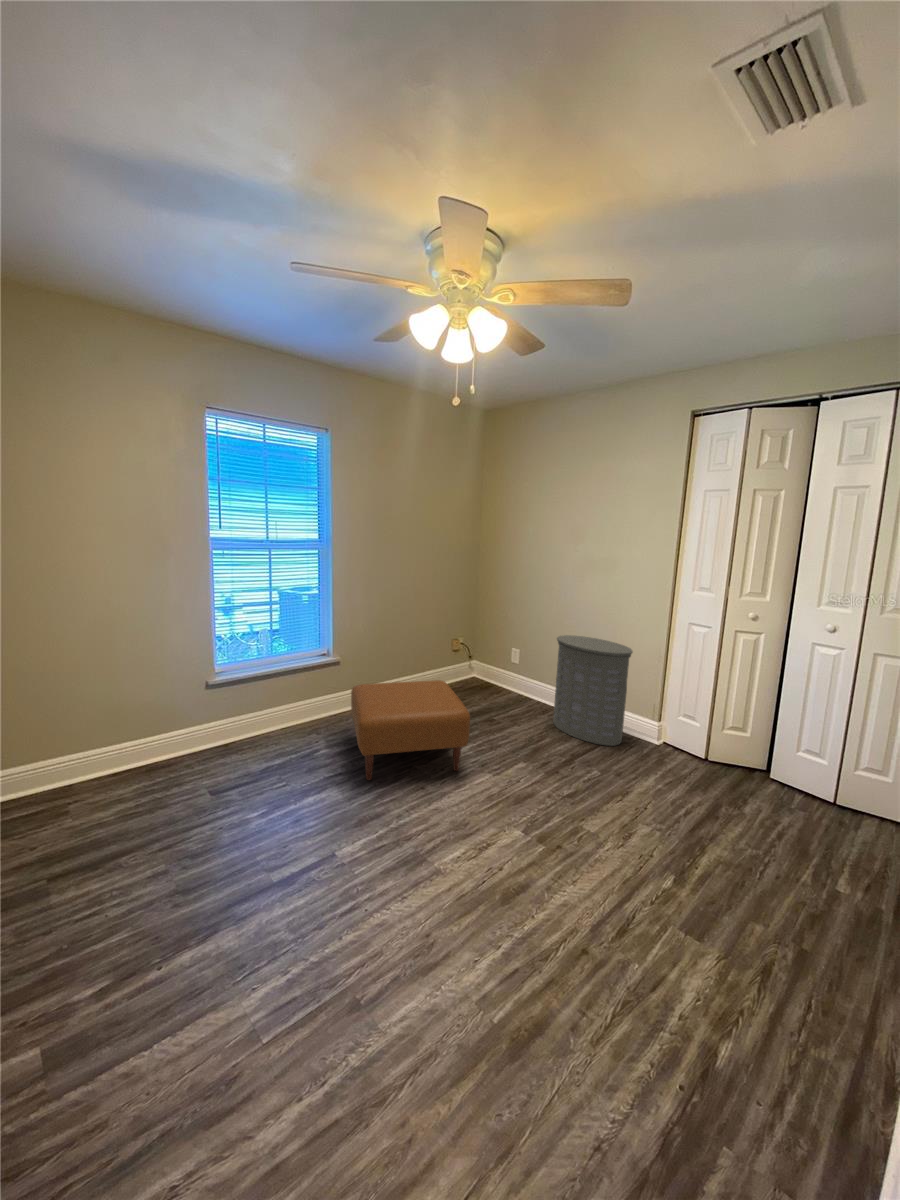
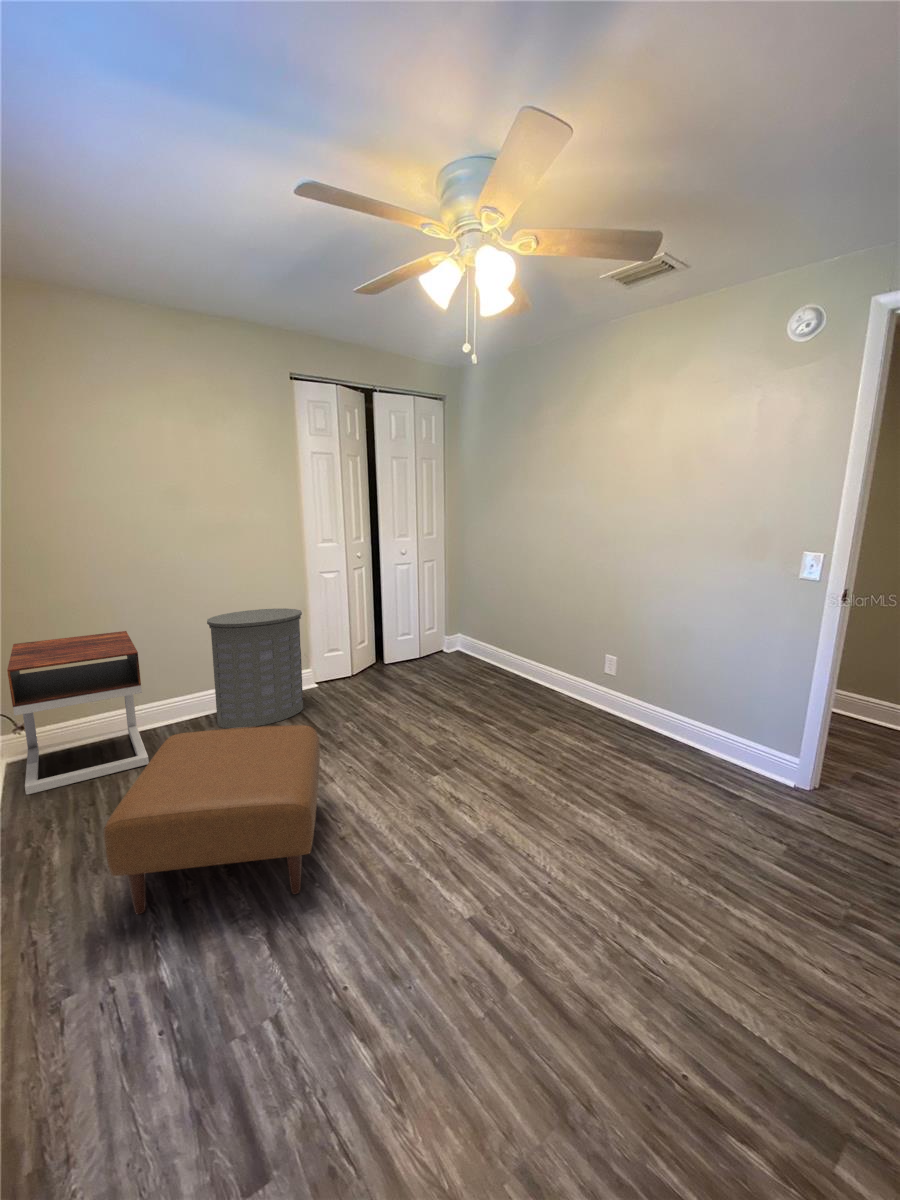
nightstand: none [449,619,535,711] -> present [7,631,149,795]

